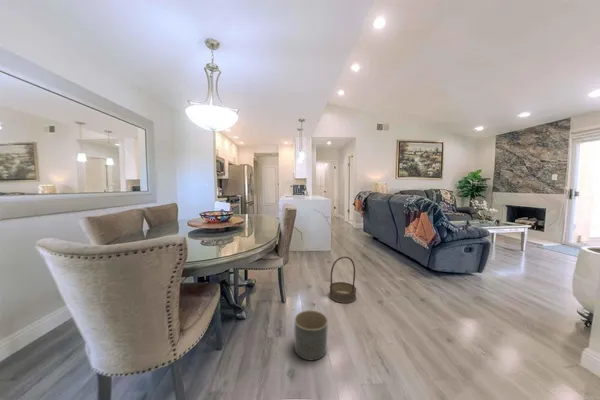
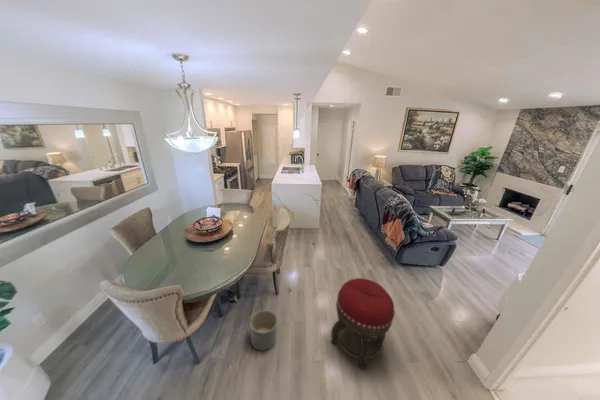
basket: present [329,256,356,303] -> none [296,255,321,293]
footstool: none [393,259,468,367] -> present [331,278,394,369]

